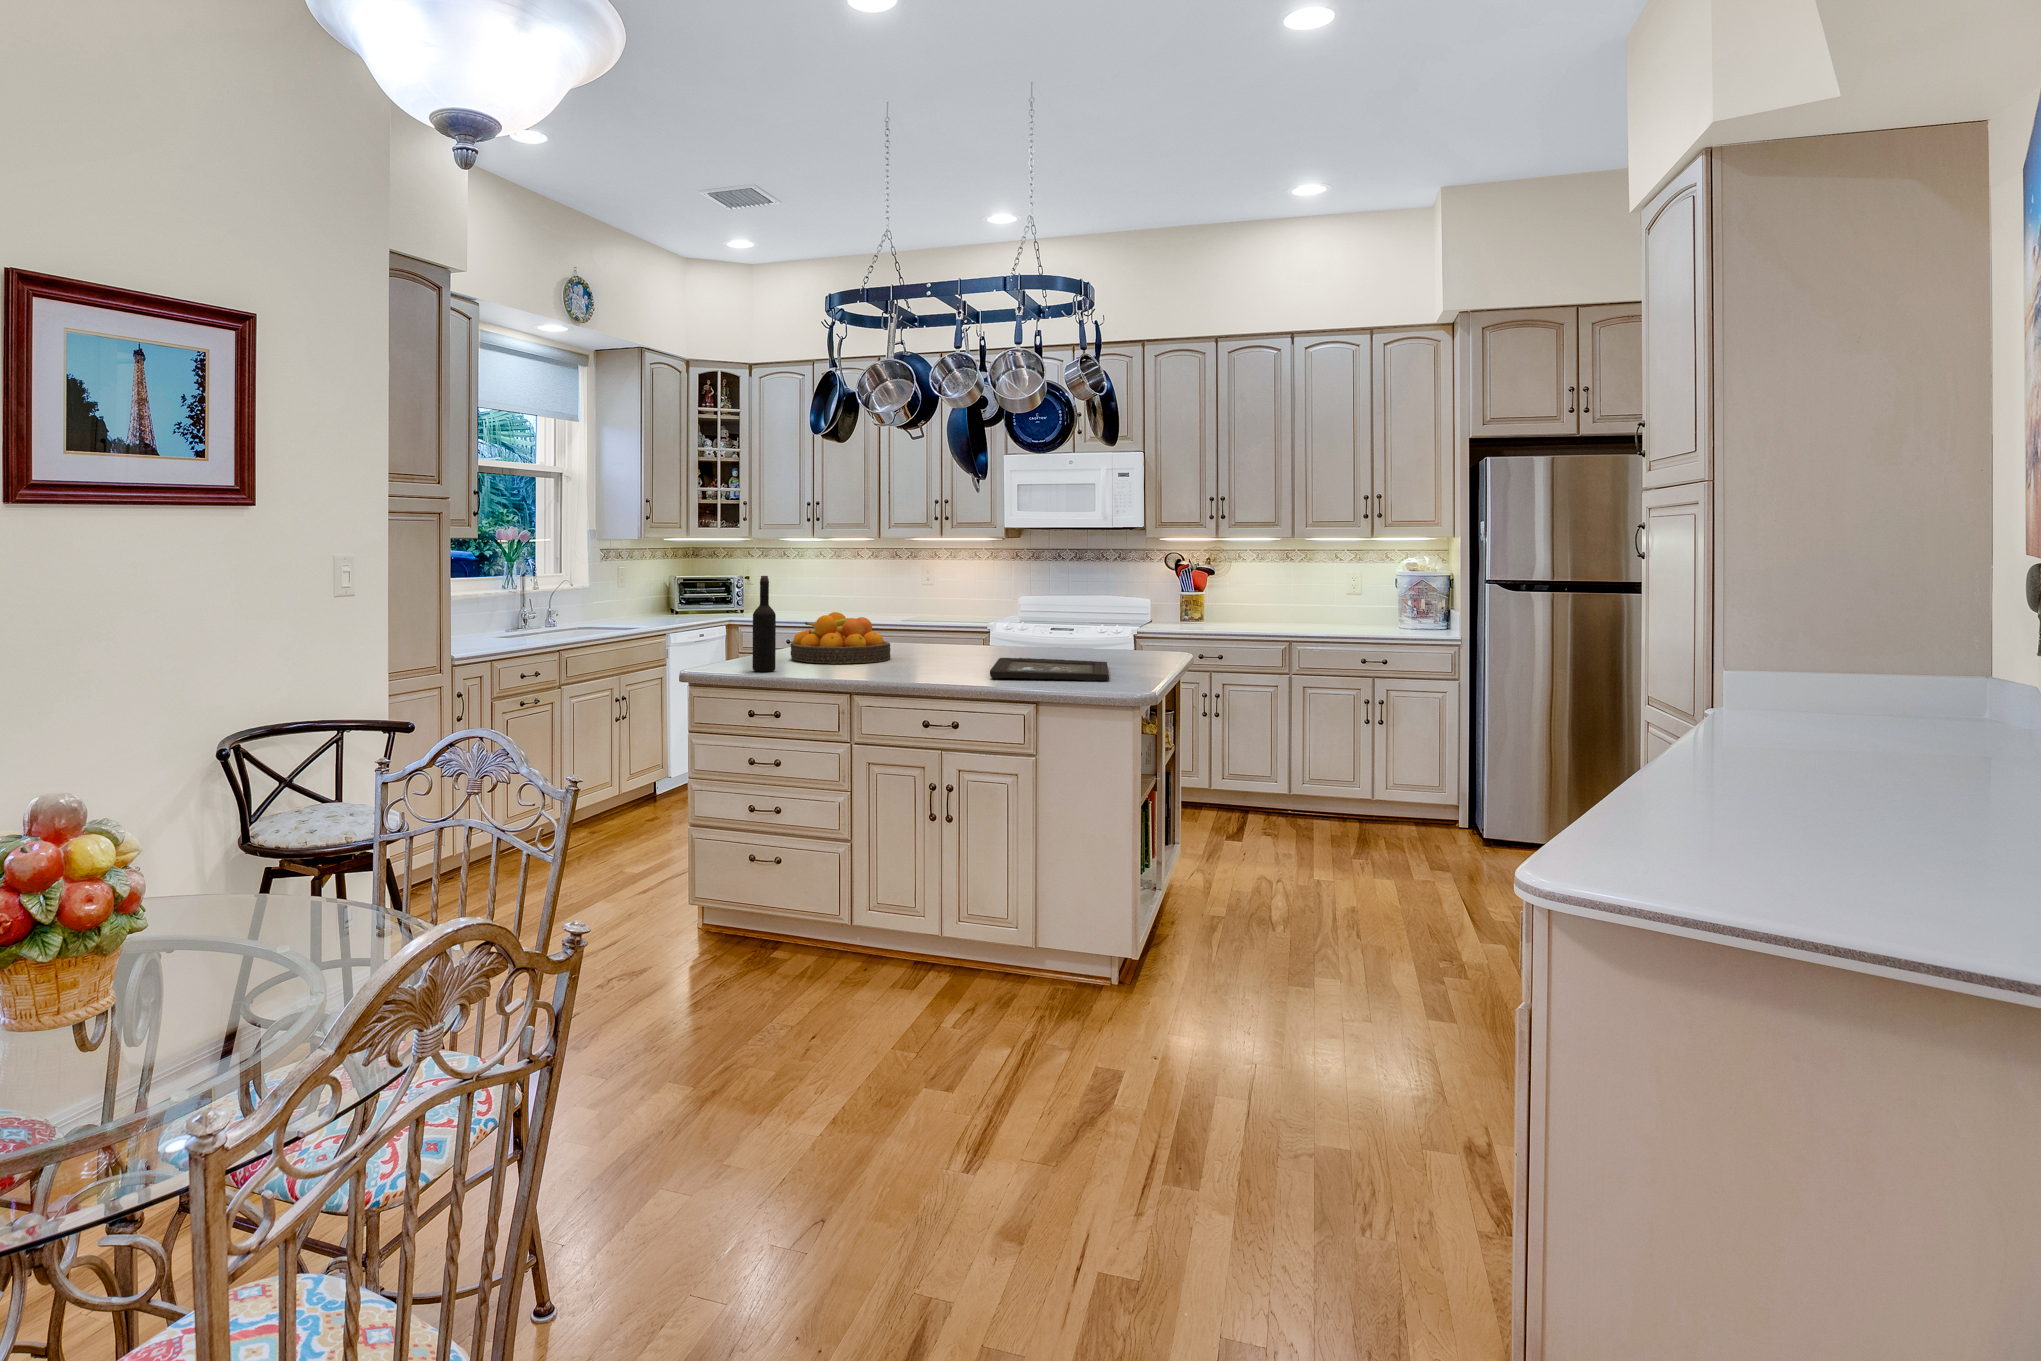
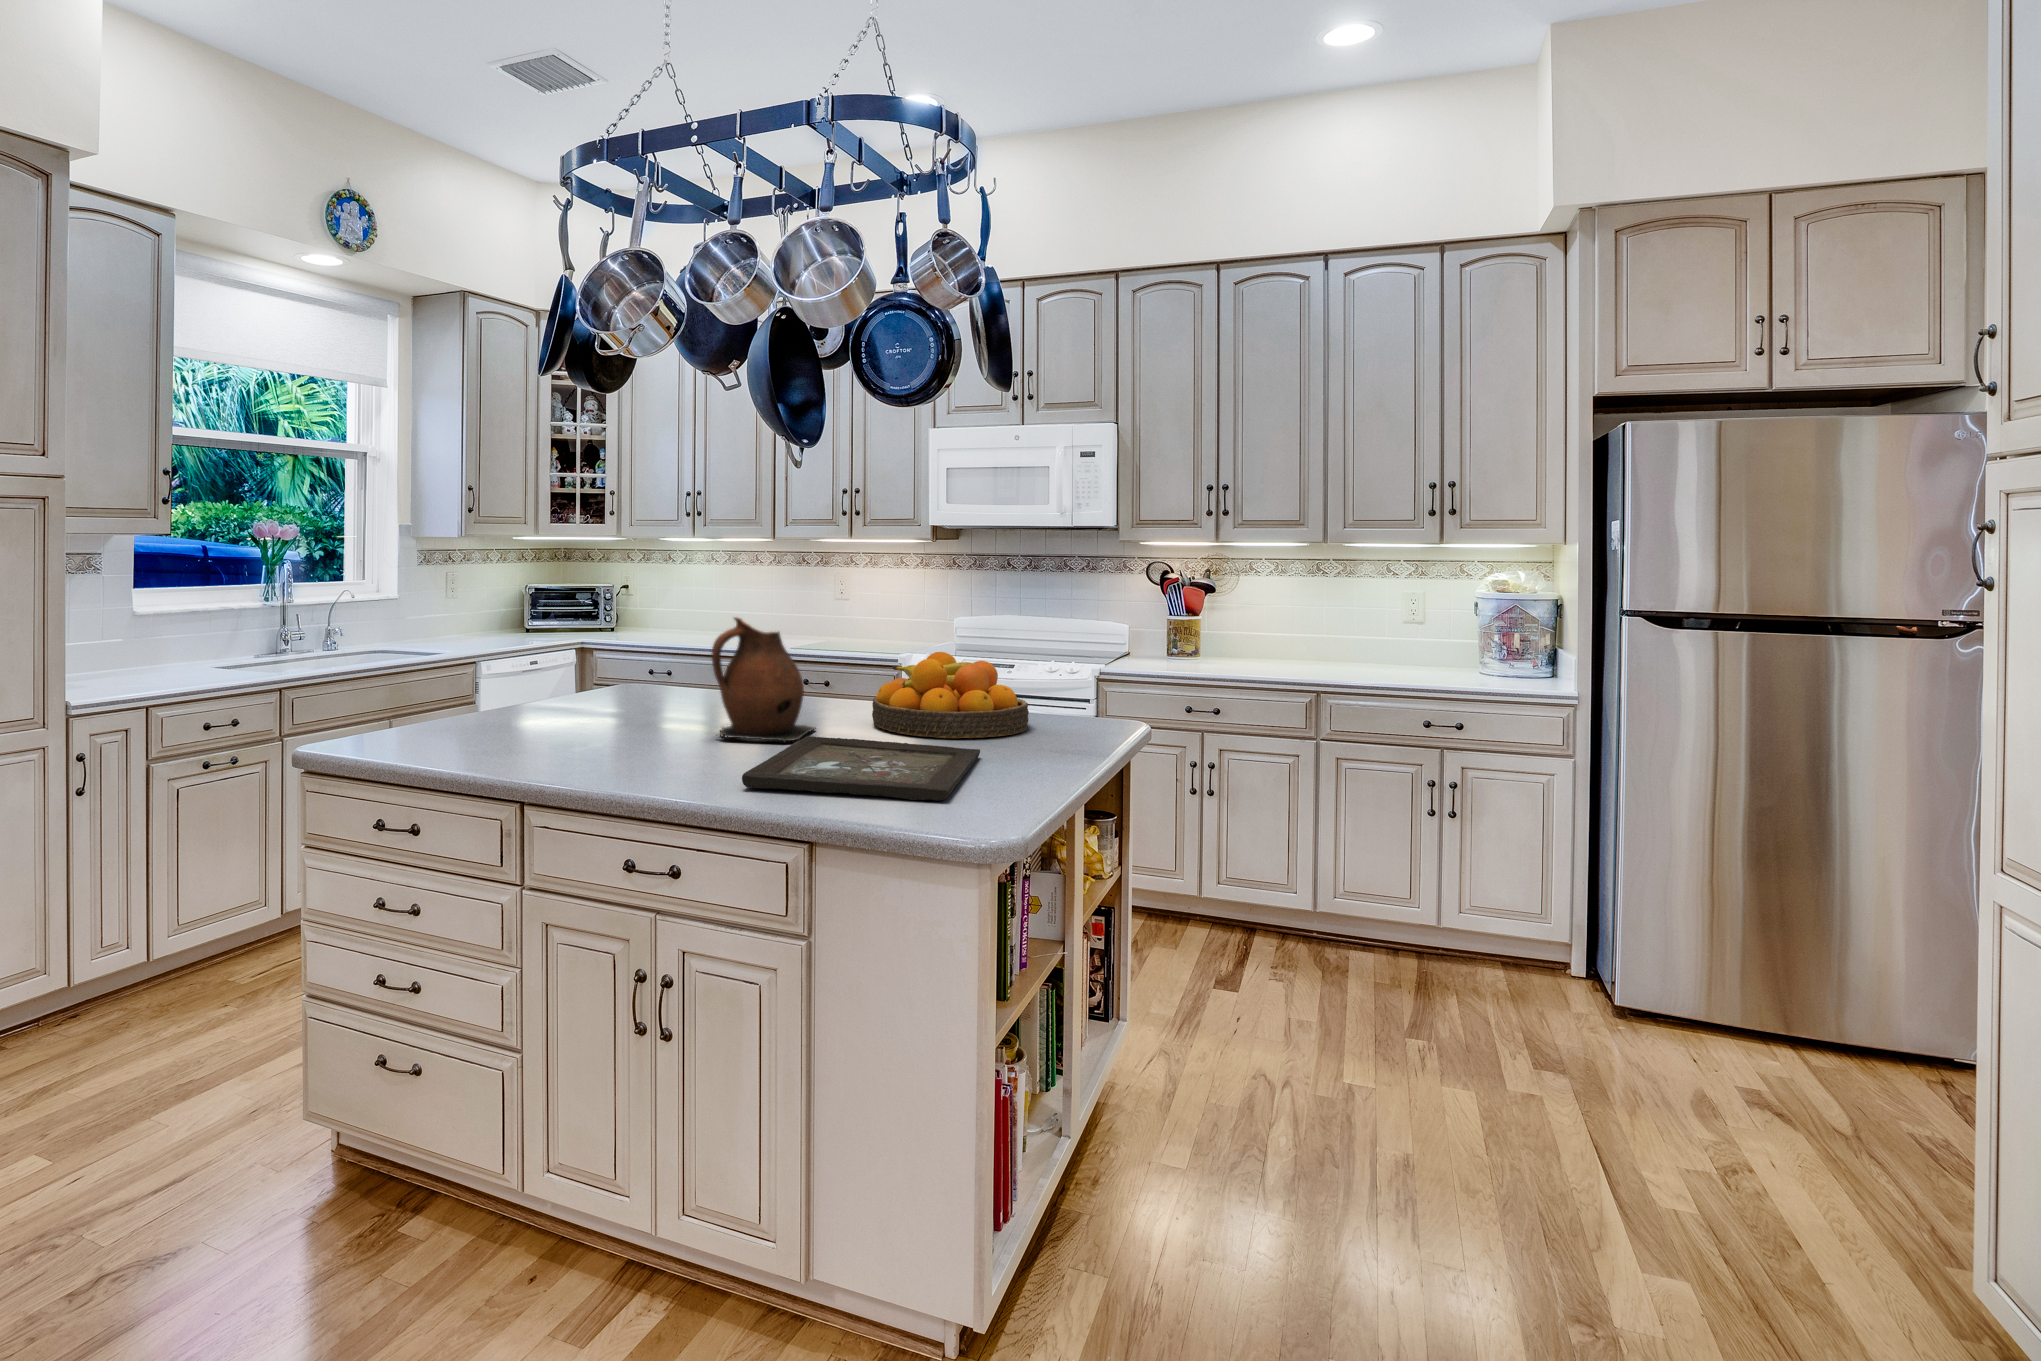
wine bottle: present [752,576,776,672] -> none [390,598,431,756]
ceramic pitcher: none [934,587,993,663] -> present [711,617,815,742]
fruit bowl: present [790,612,891,664] -> present [872,652,1029,738]

